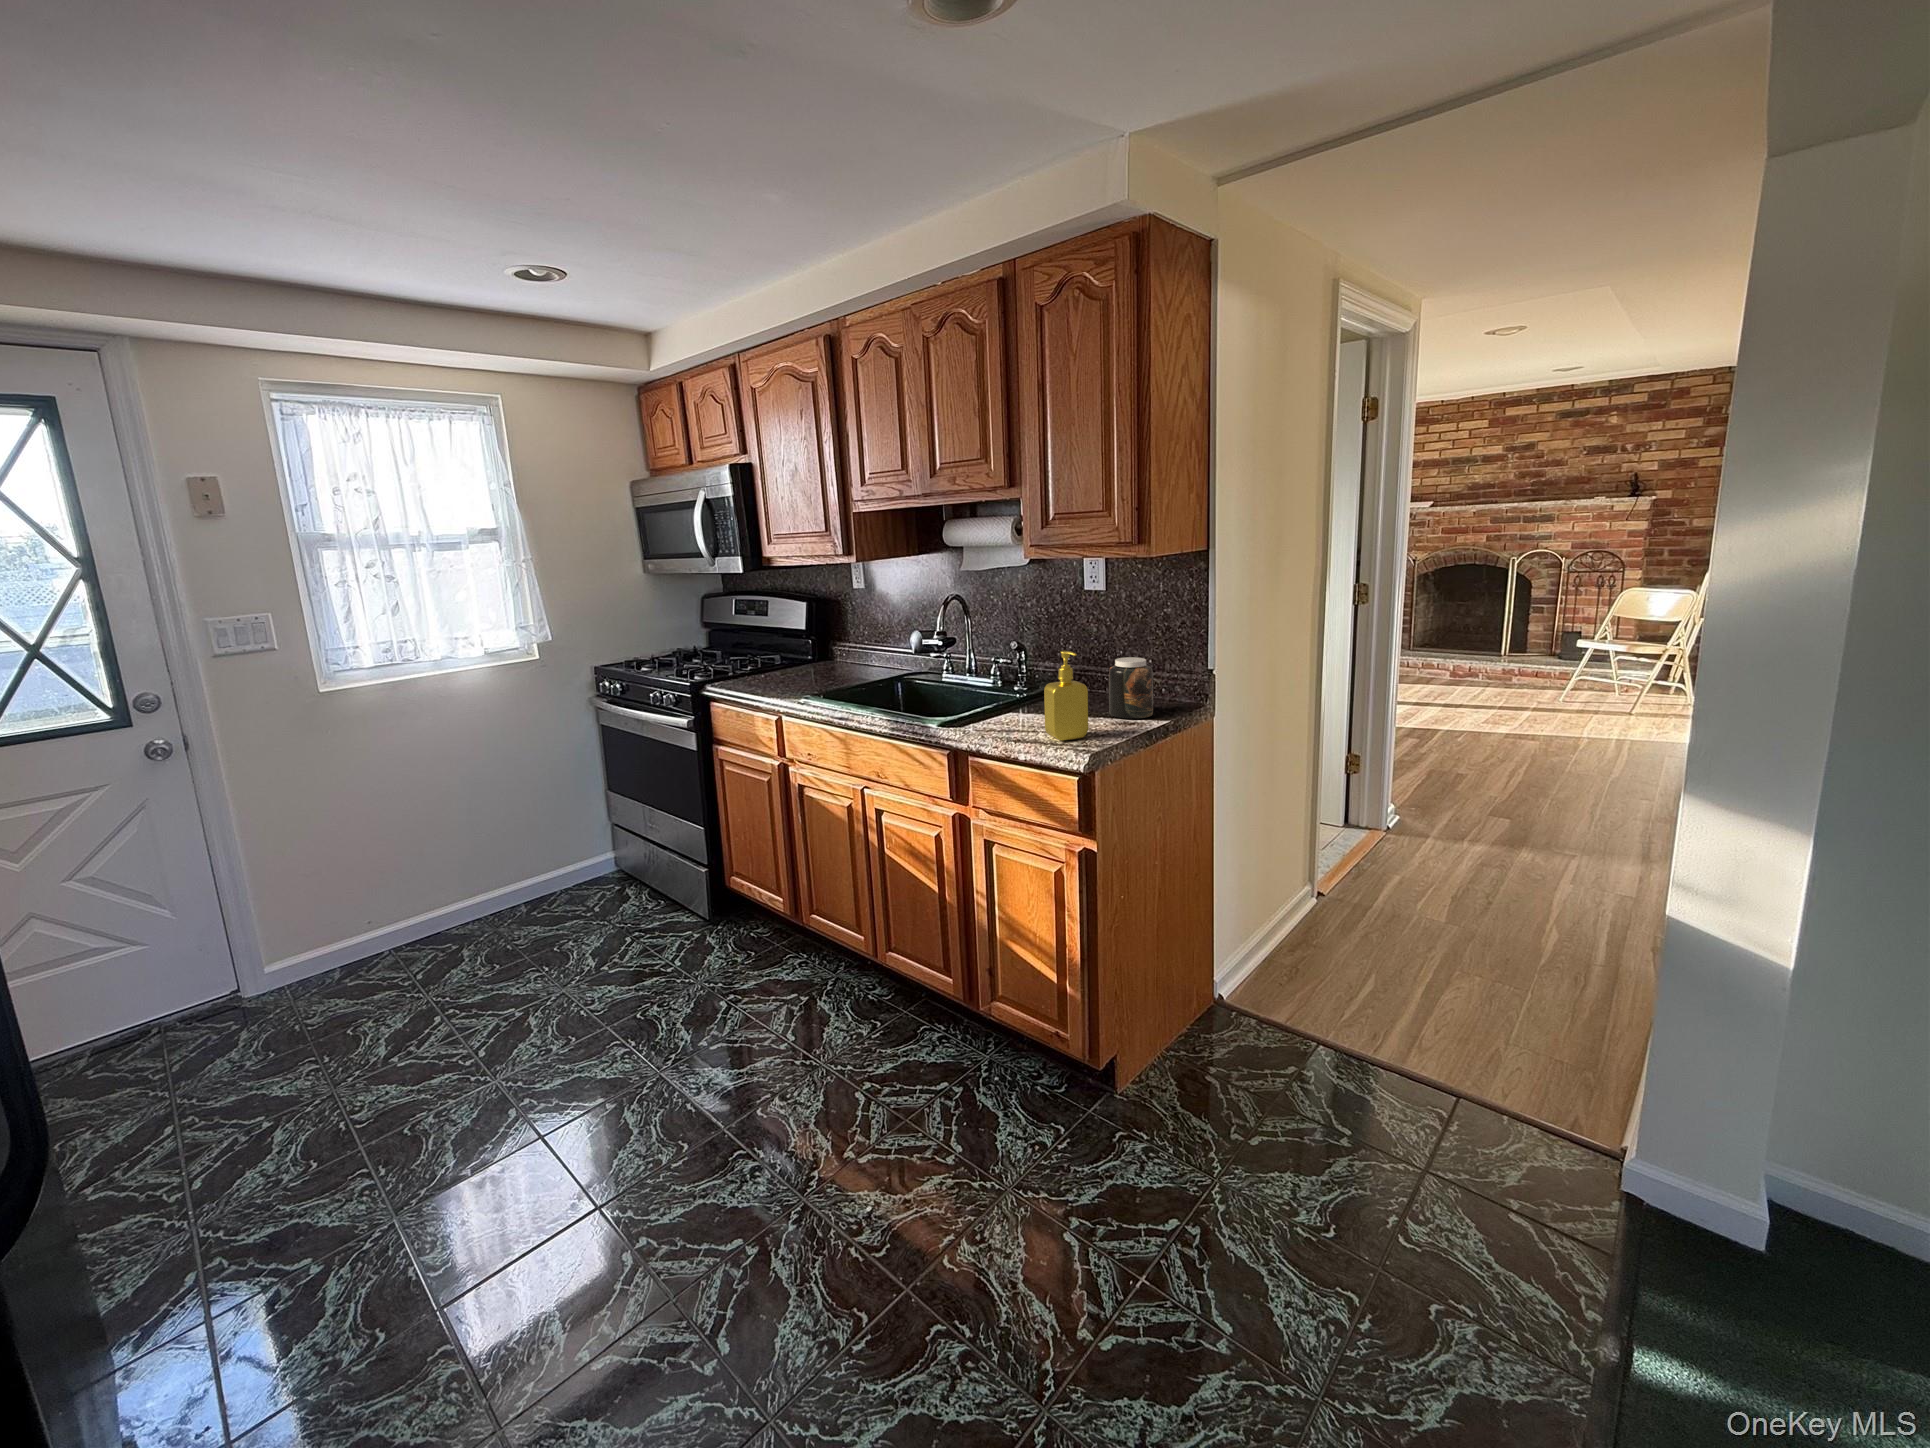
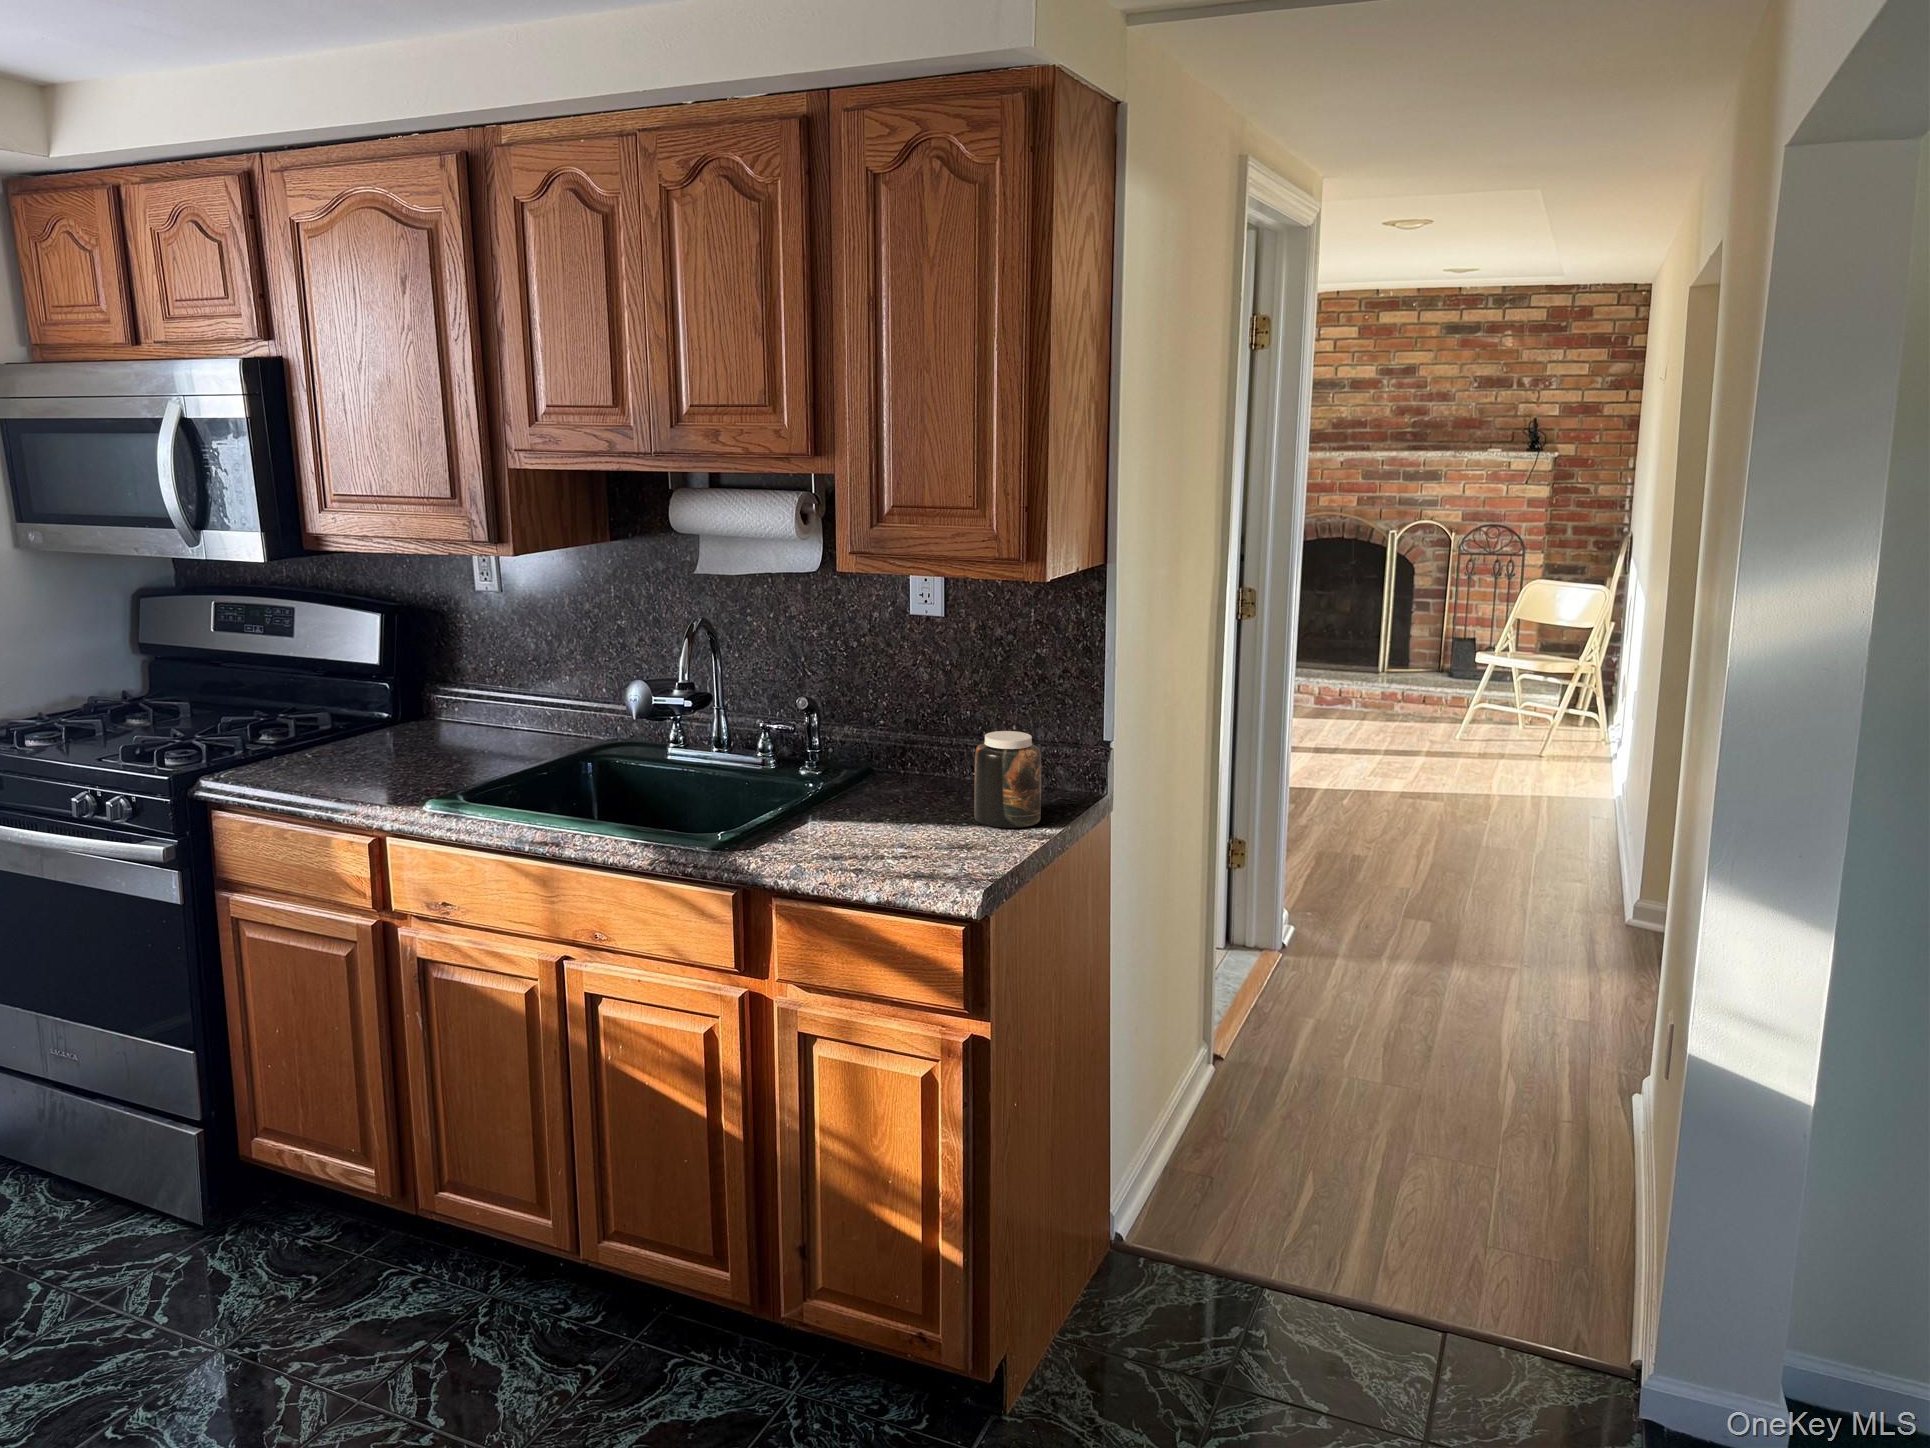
soap dispenser: present [1044,651,1088,741] -> none [900,730,966,872]

